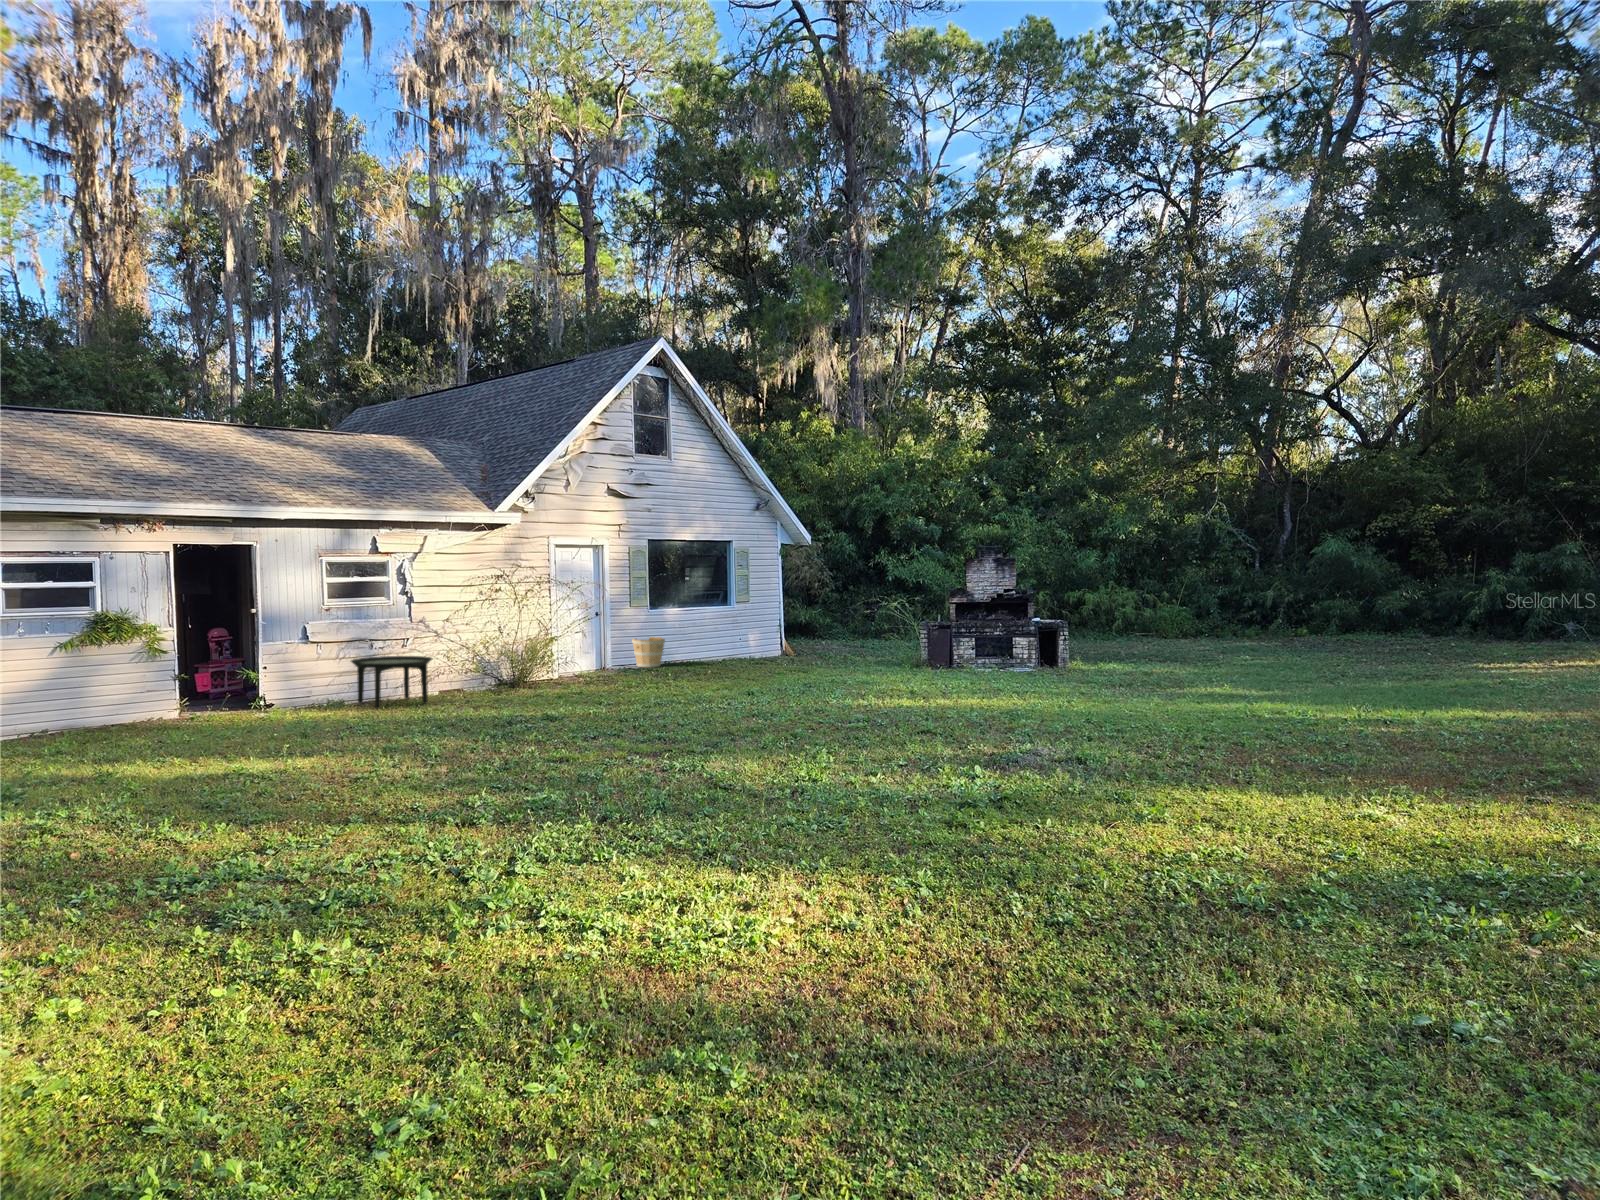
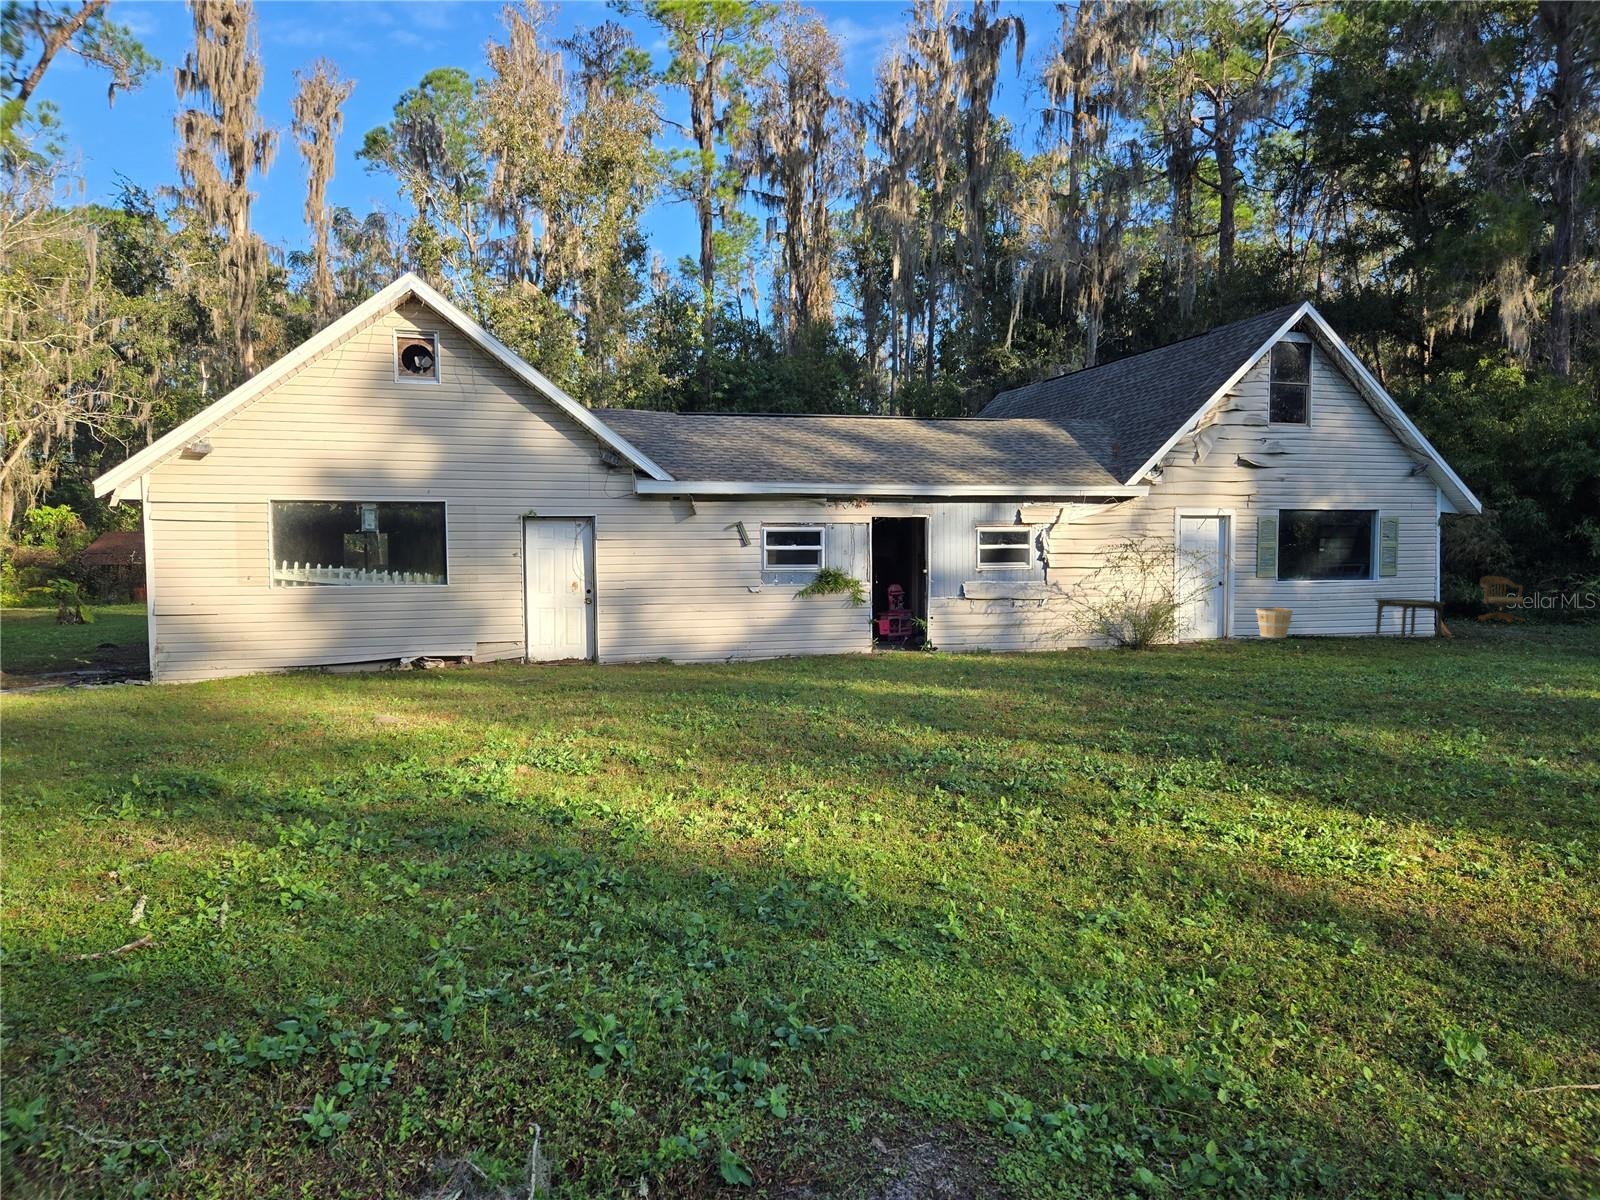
chair: none [813,599,847,642] -> present [1478,576,1525,625]
round table: present [351,656,432,709] -> present [1376,599,1445,639]

